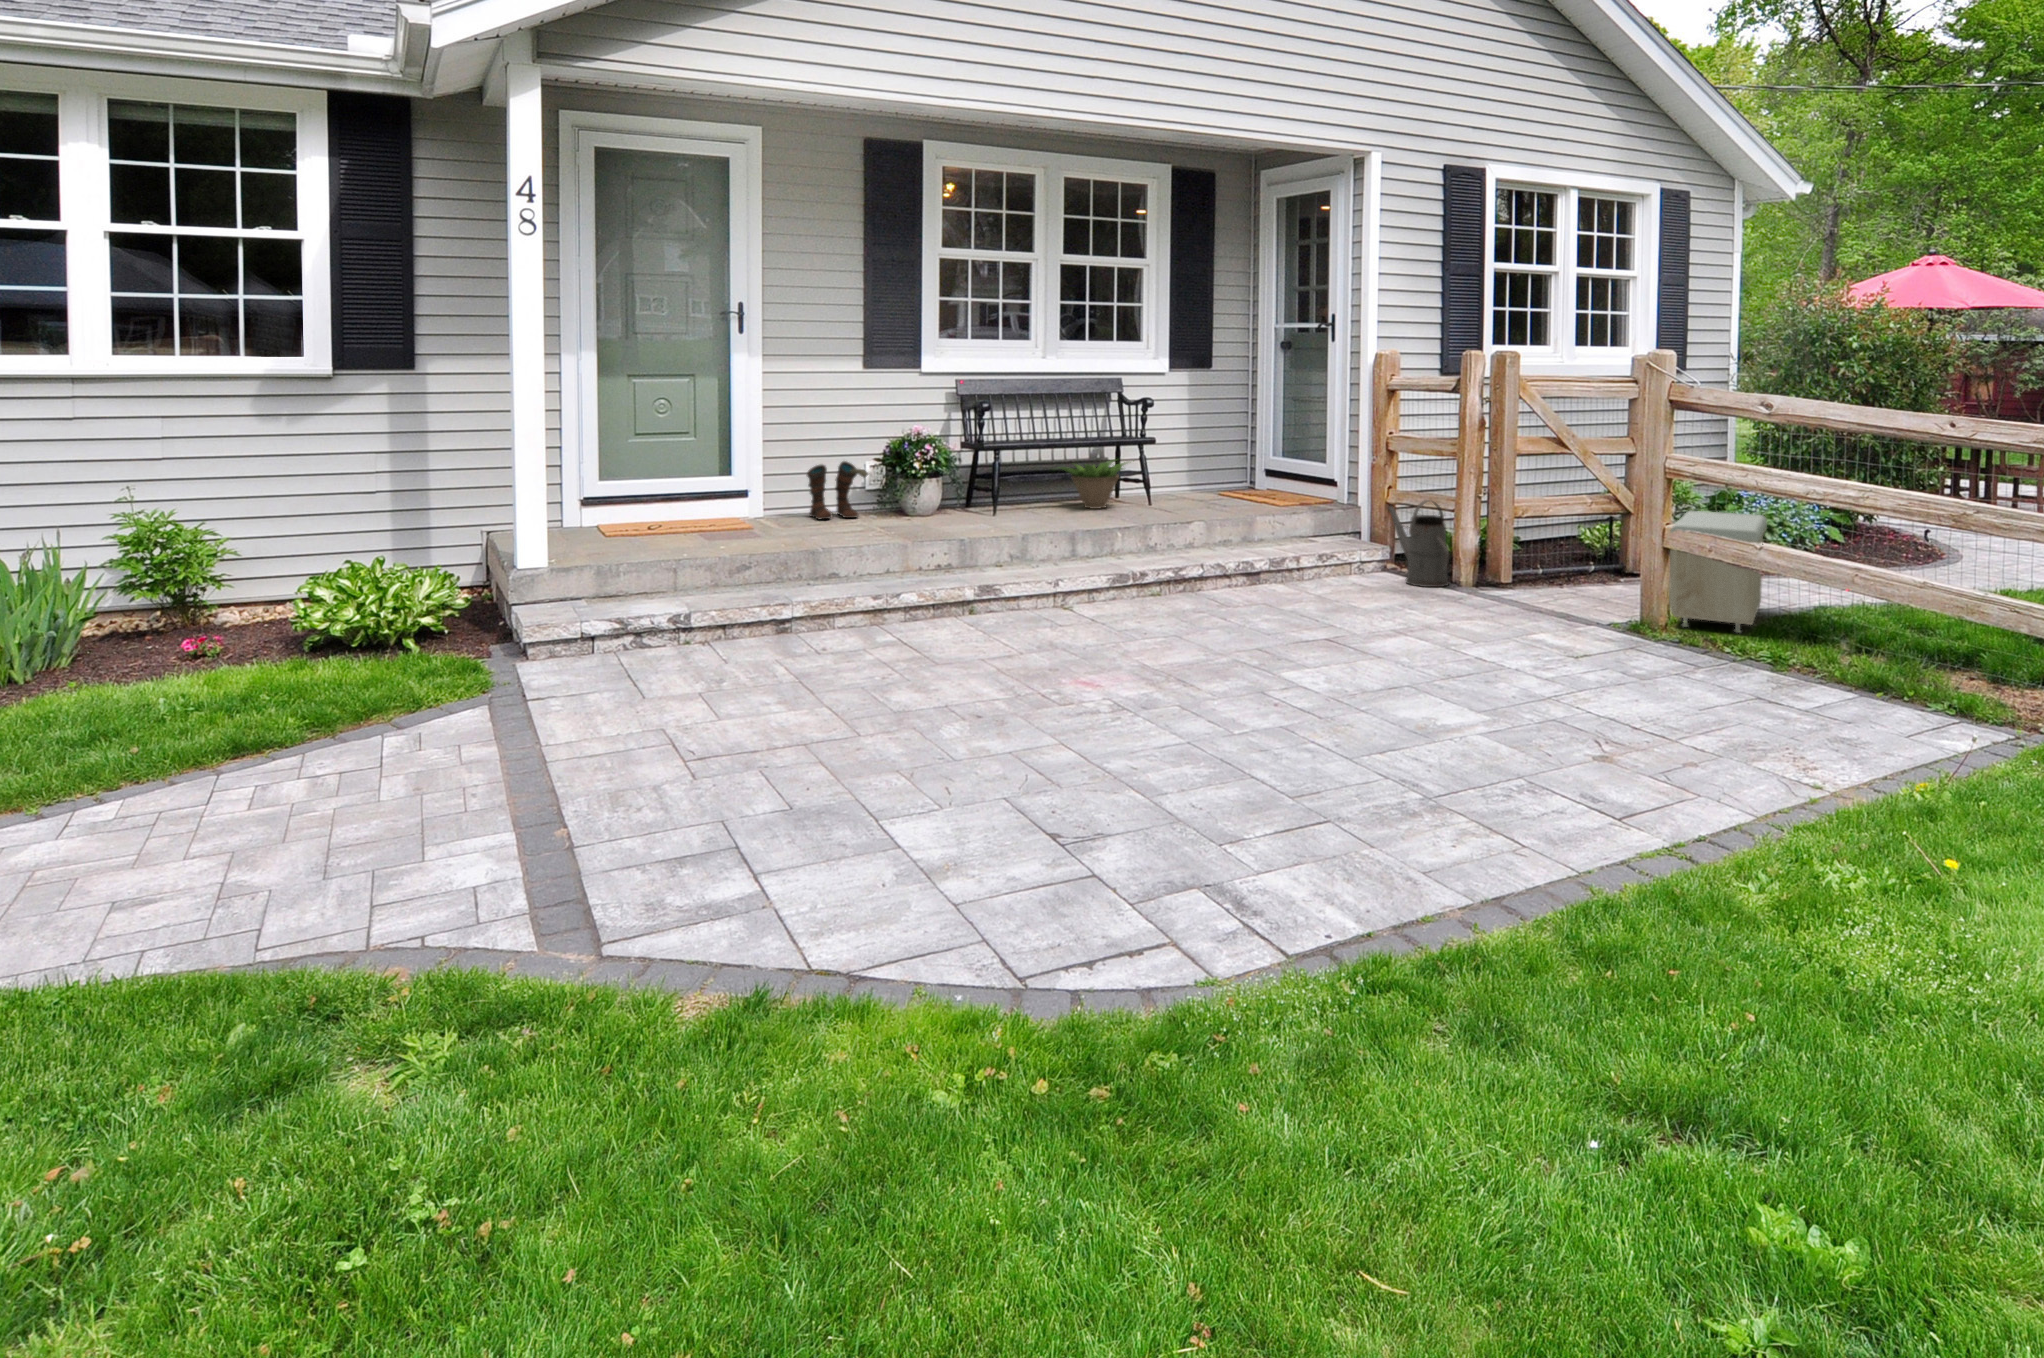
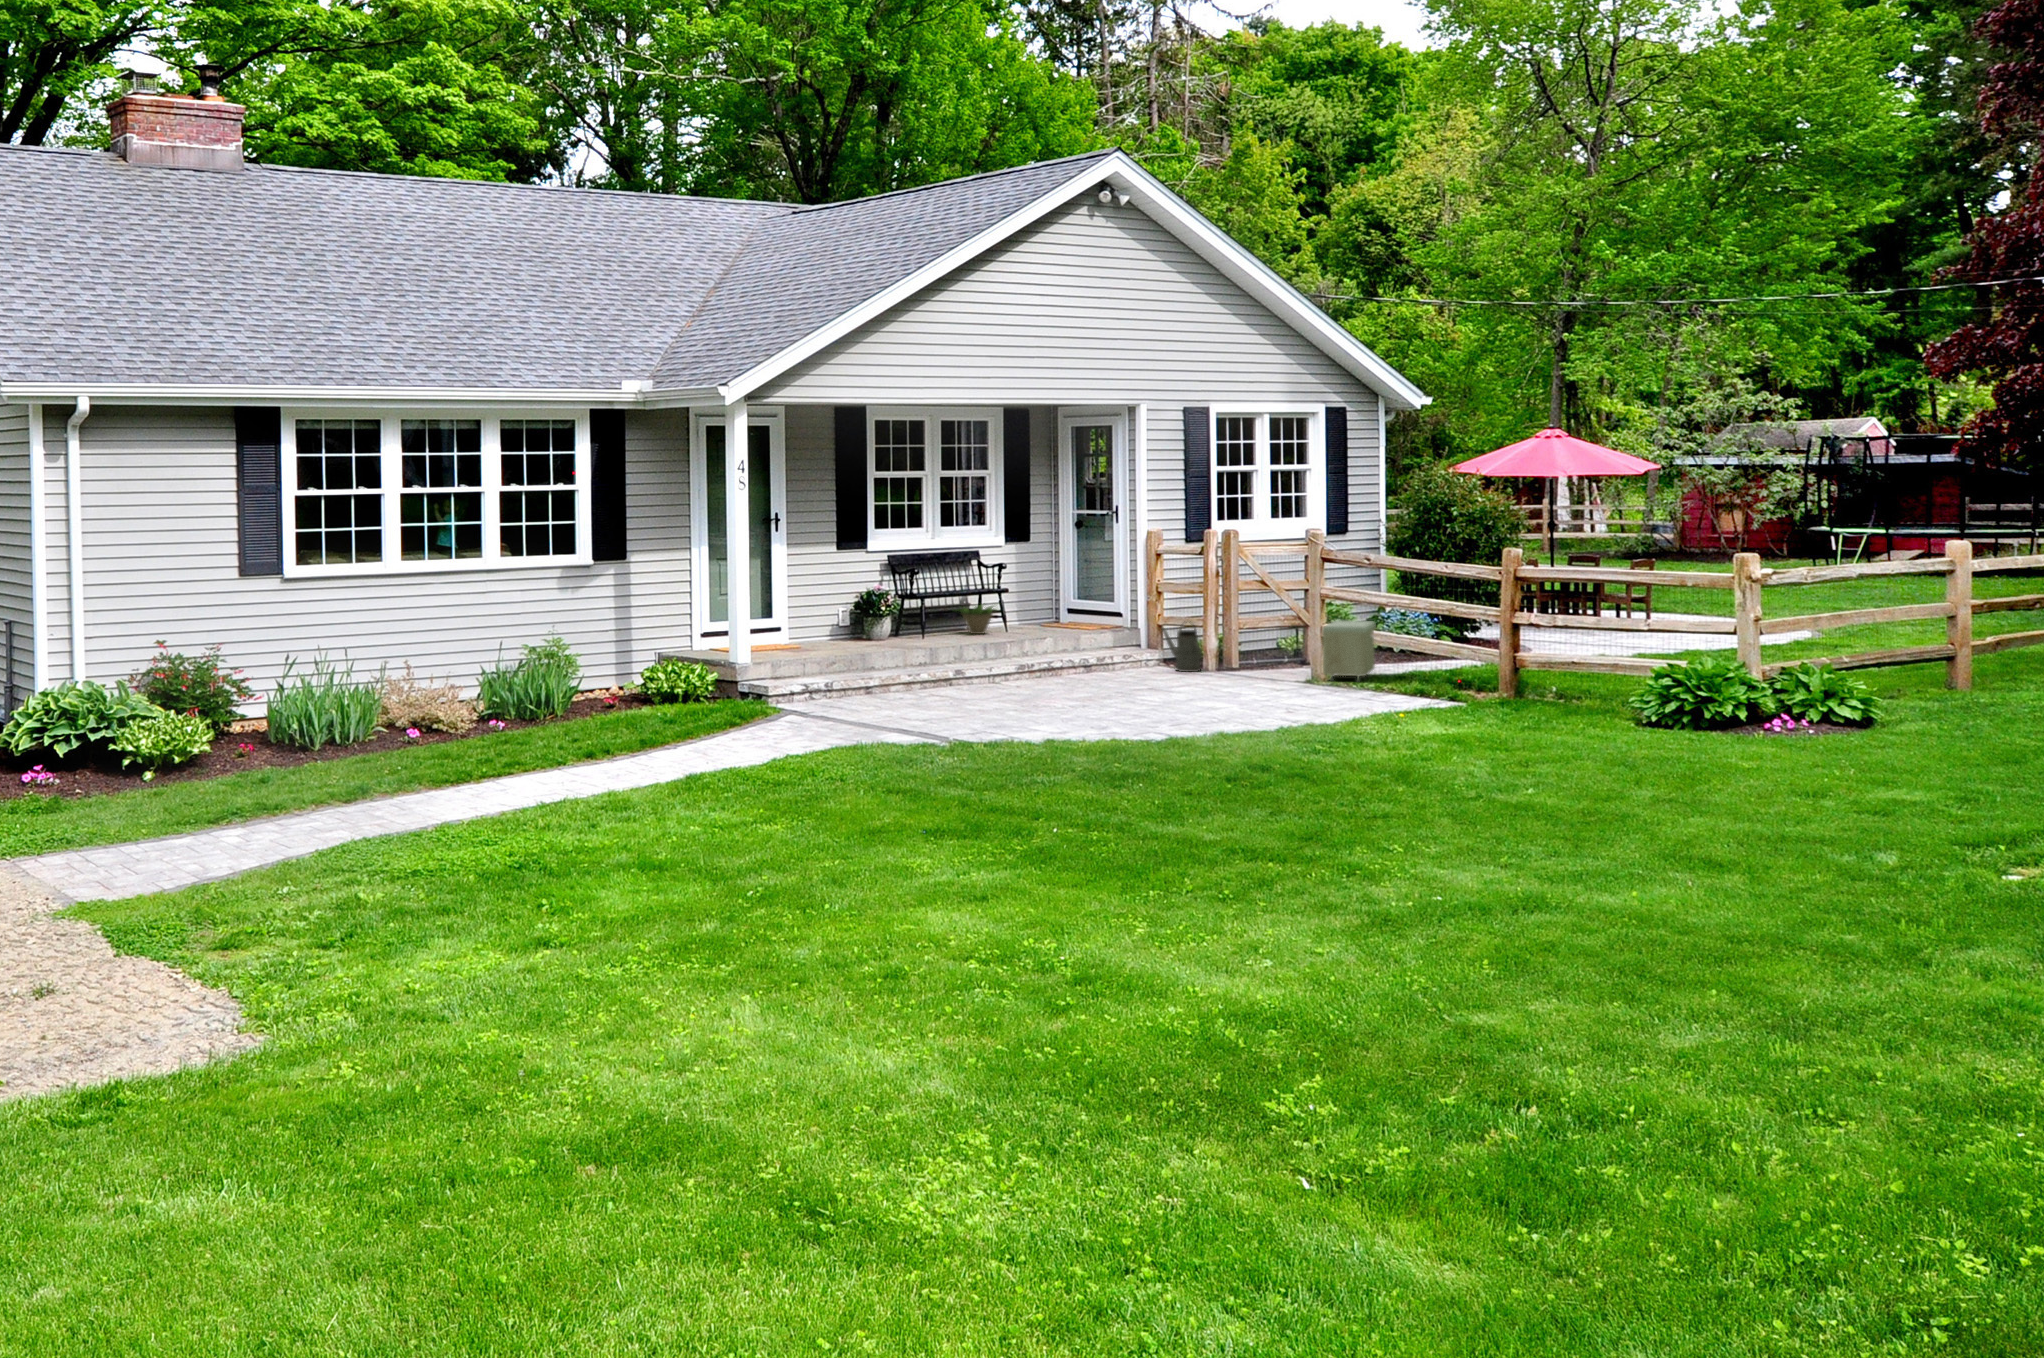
boots: present [807,461,869,519] -> none [817,608,854,642]

